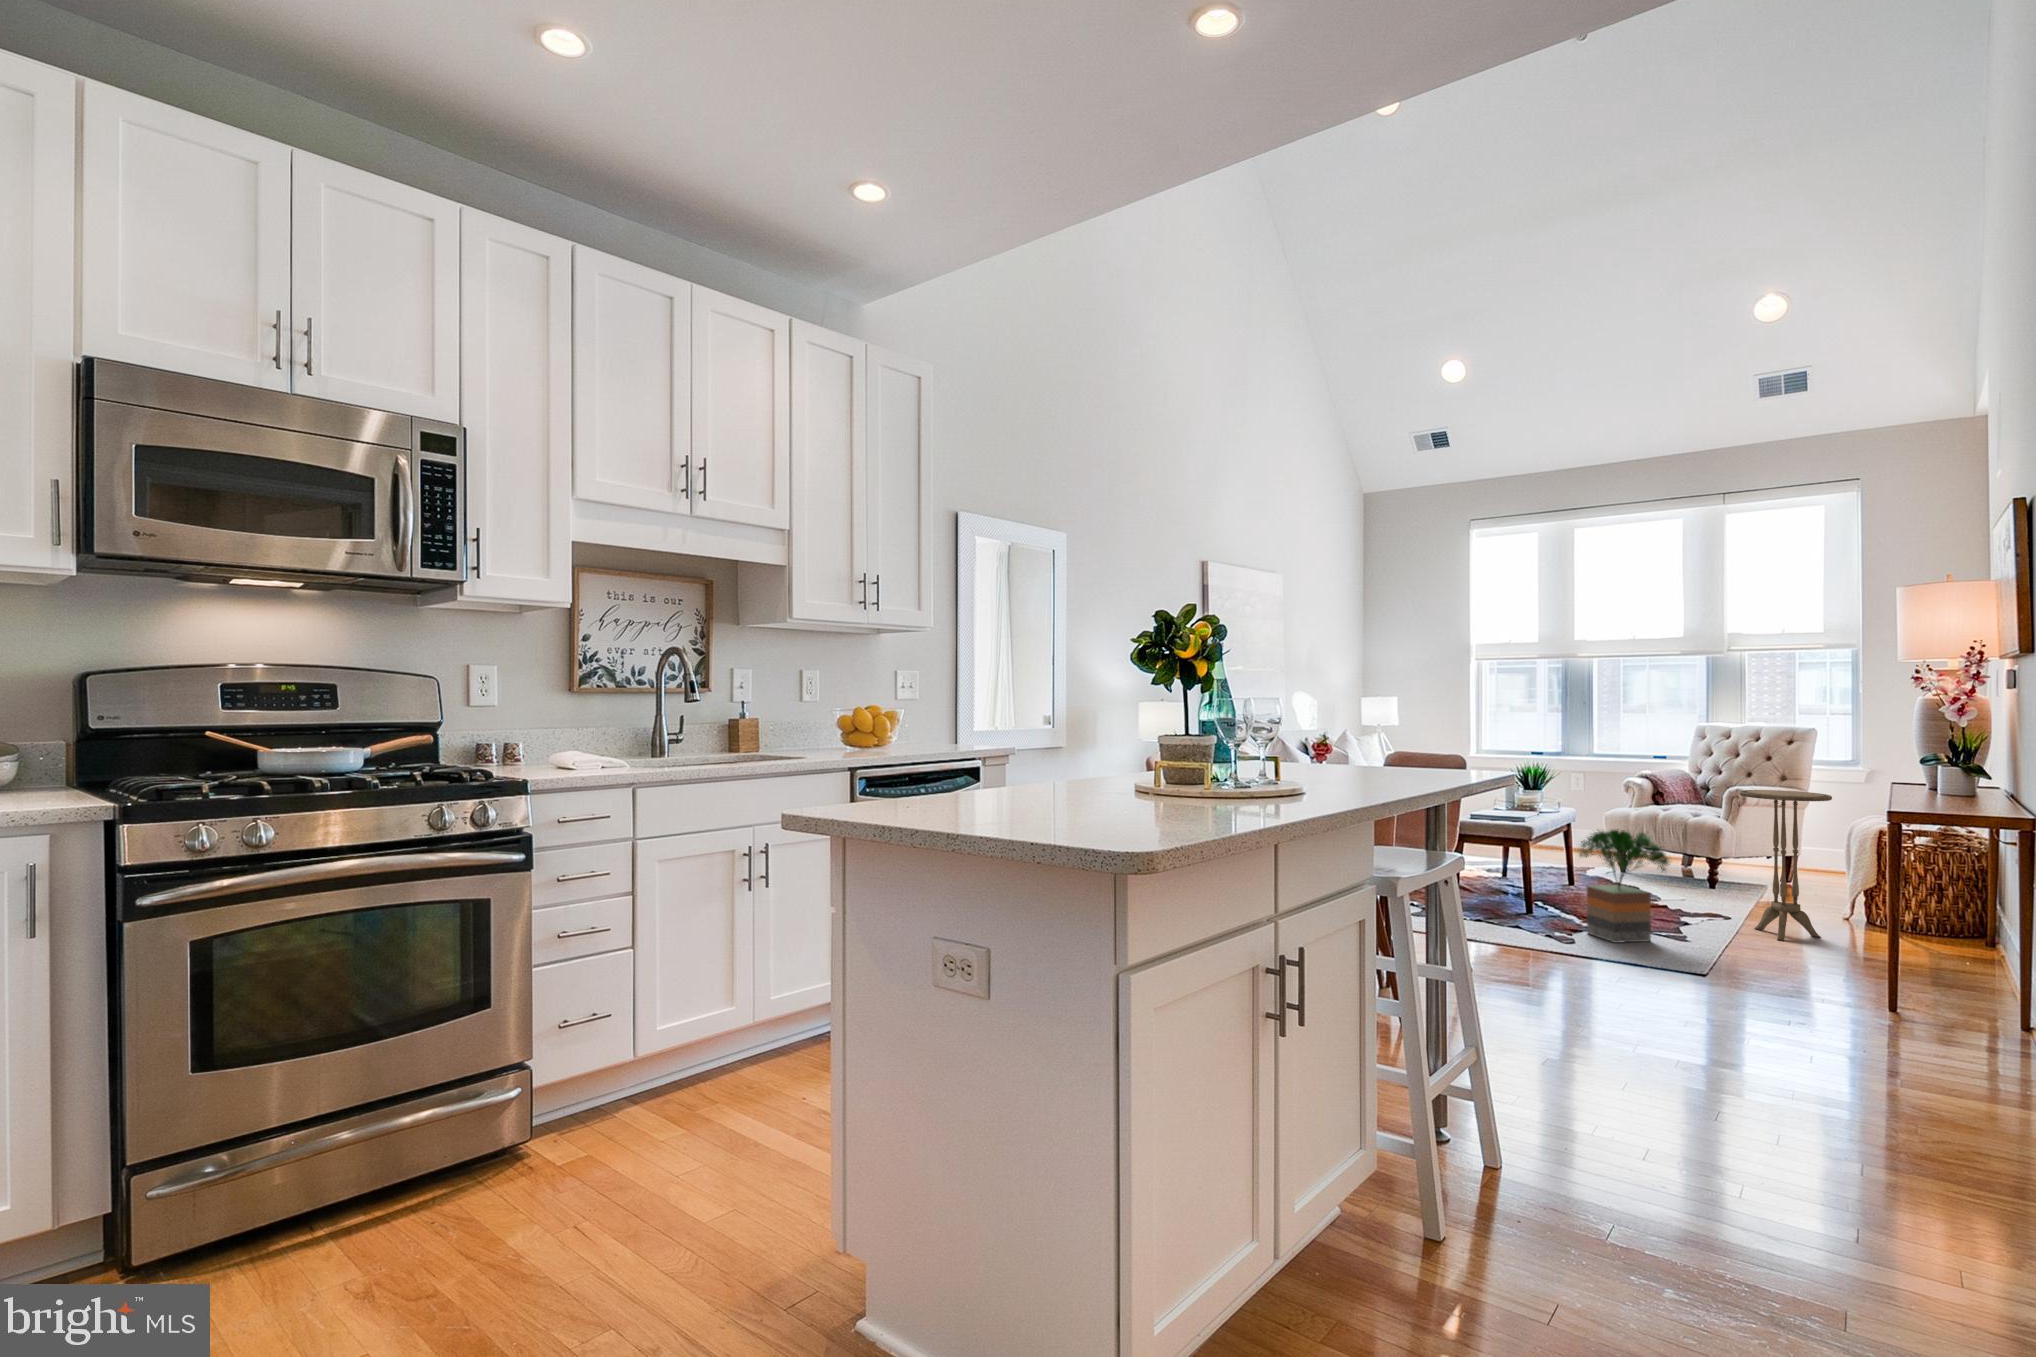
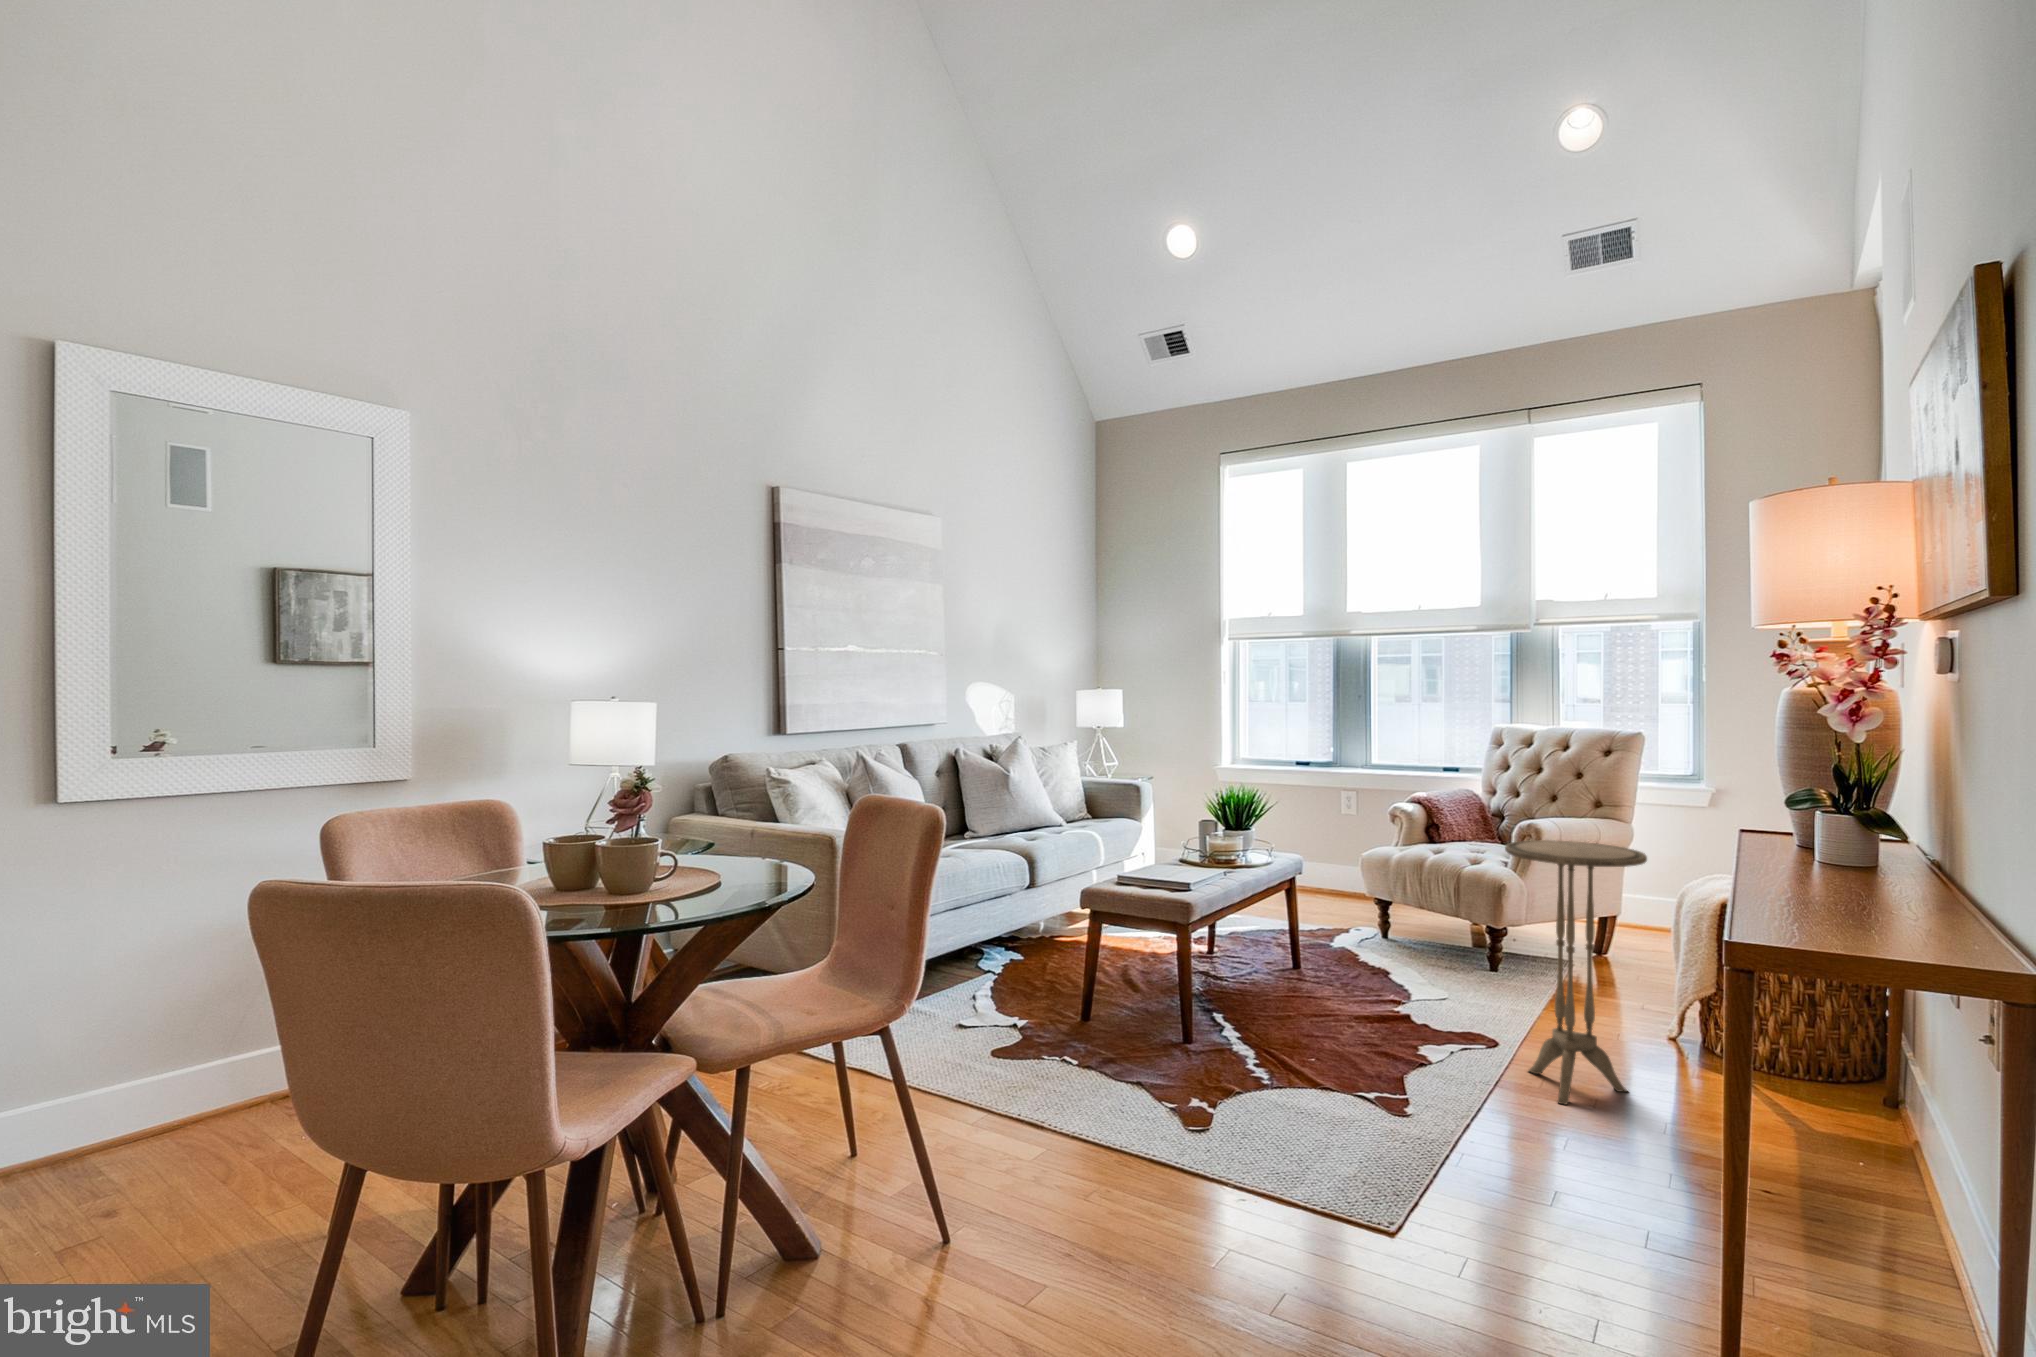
potted tree: present [1580,829,1671,943] -> none [1234,911,1382,1121]

